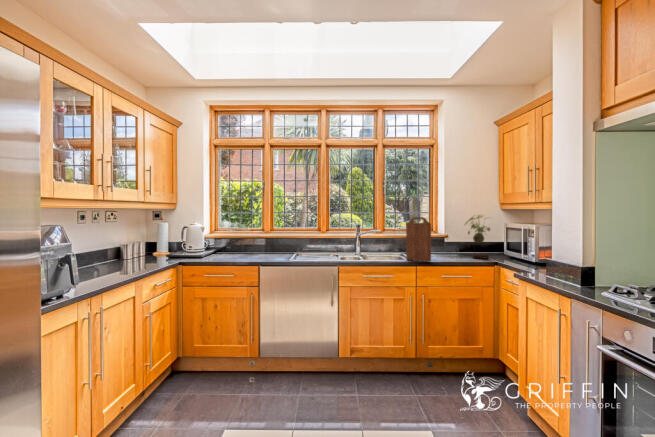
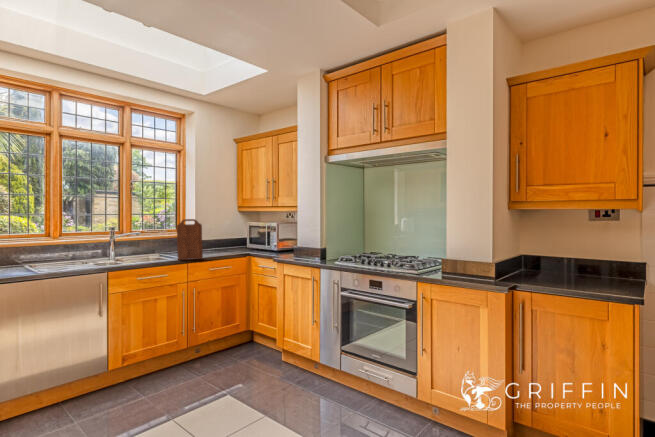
plant: present [465,215,490,259] -> none [219,213,243,253]

